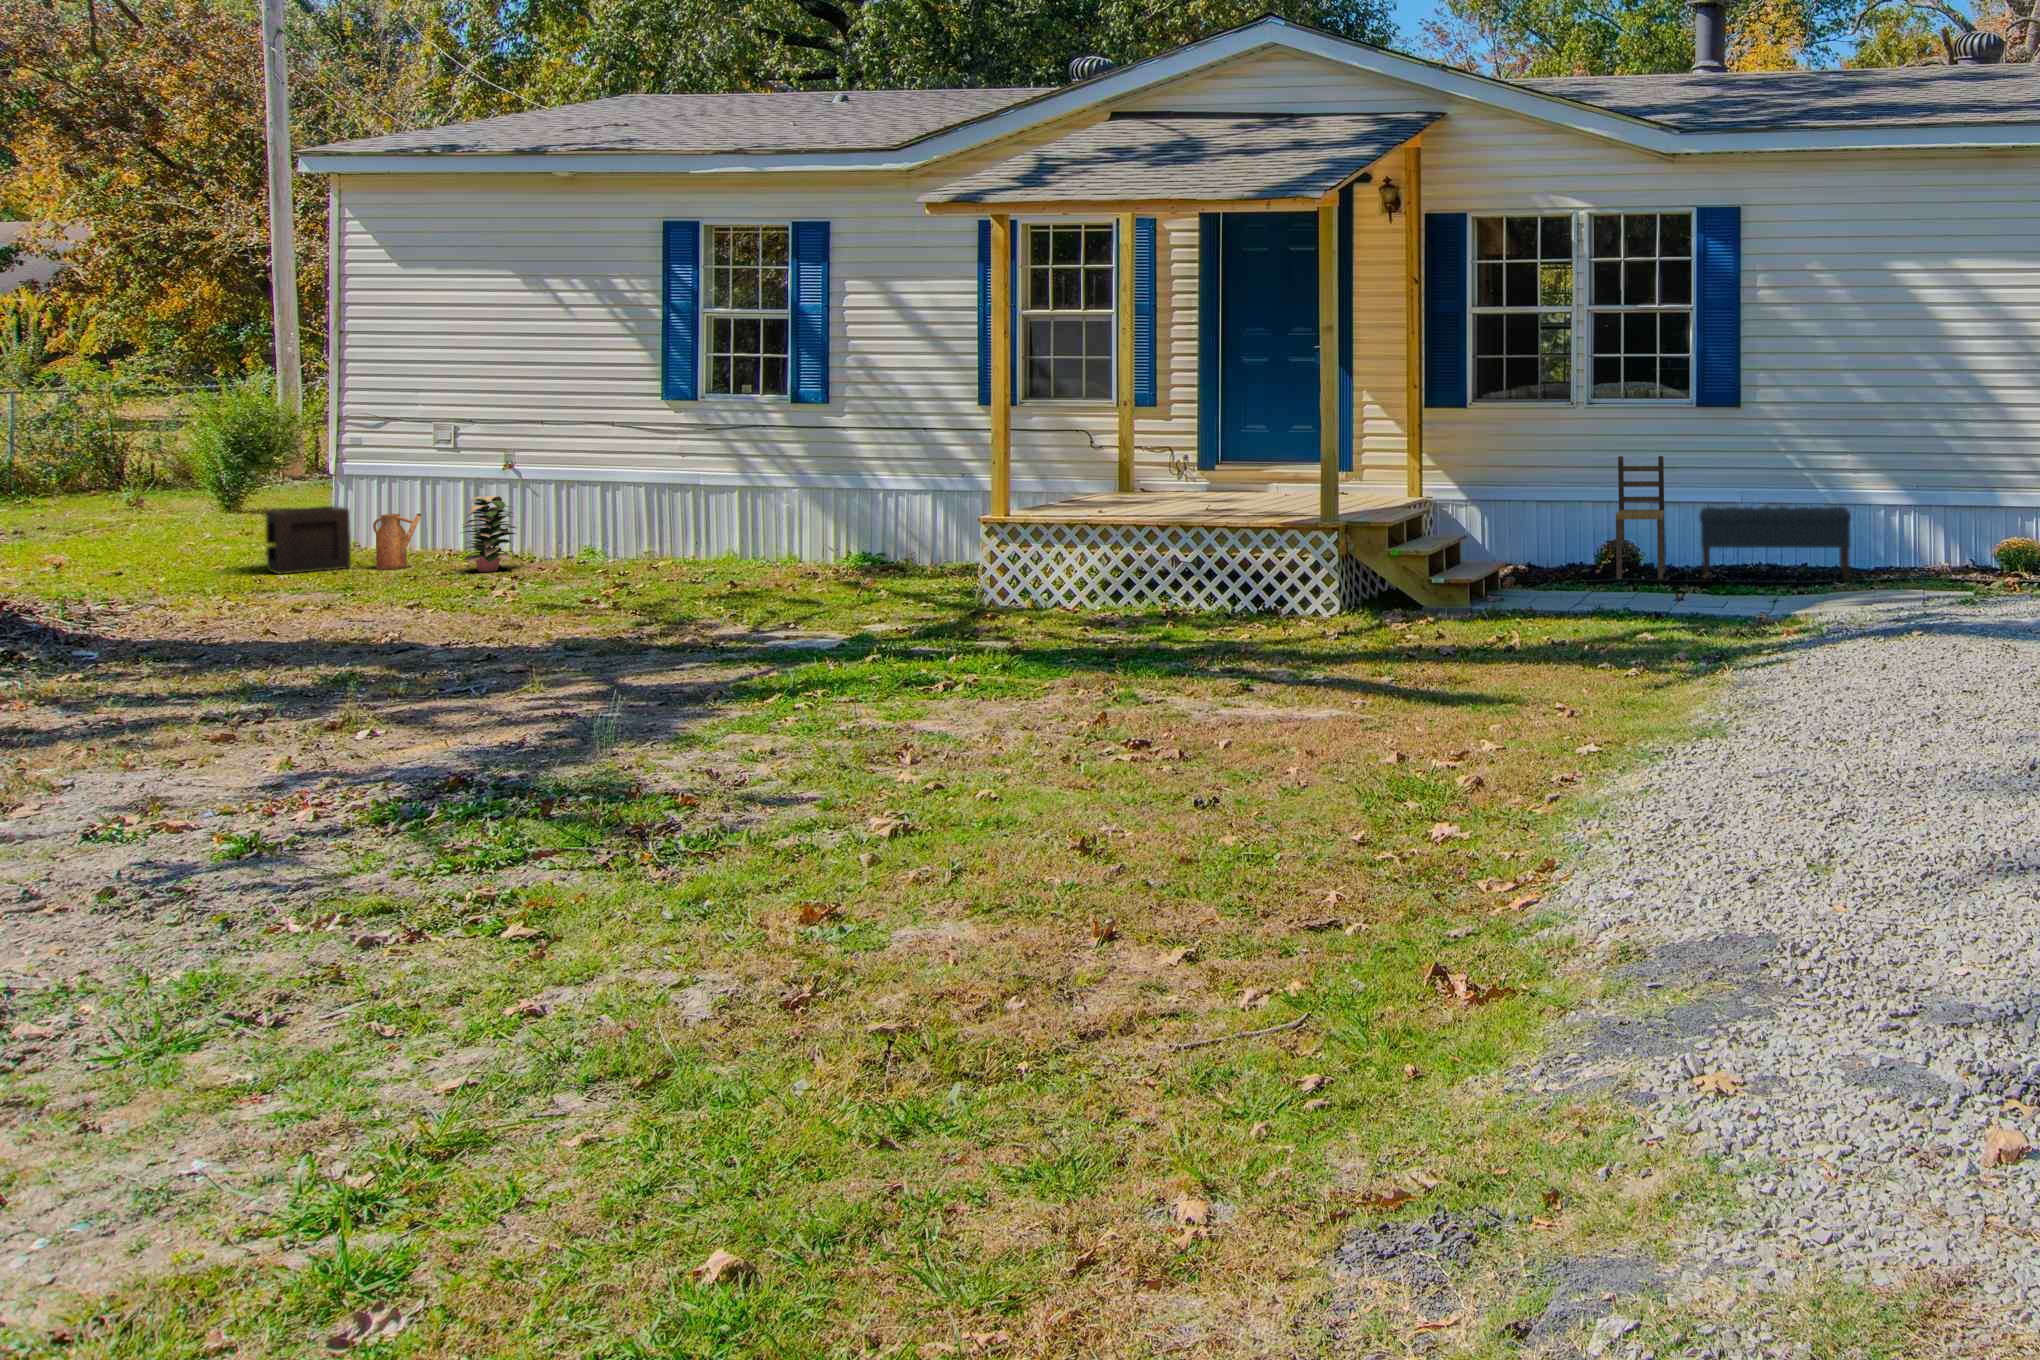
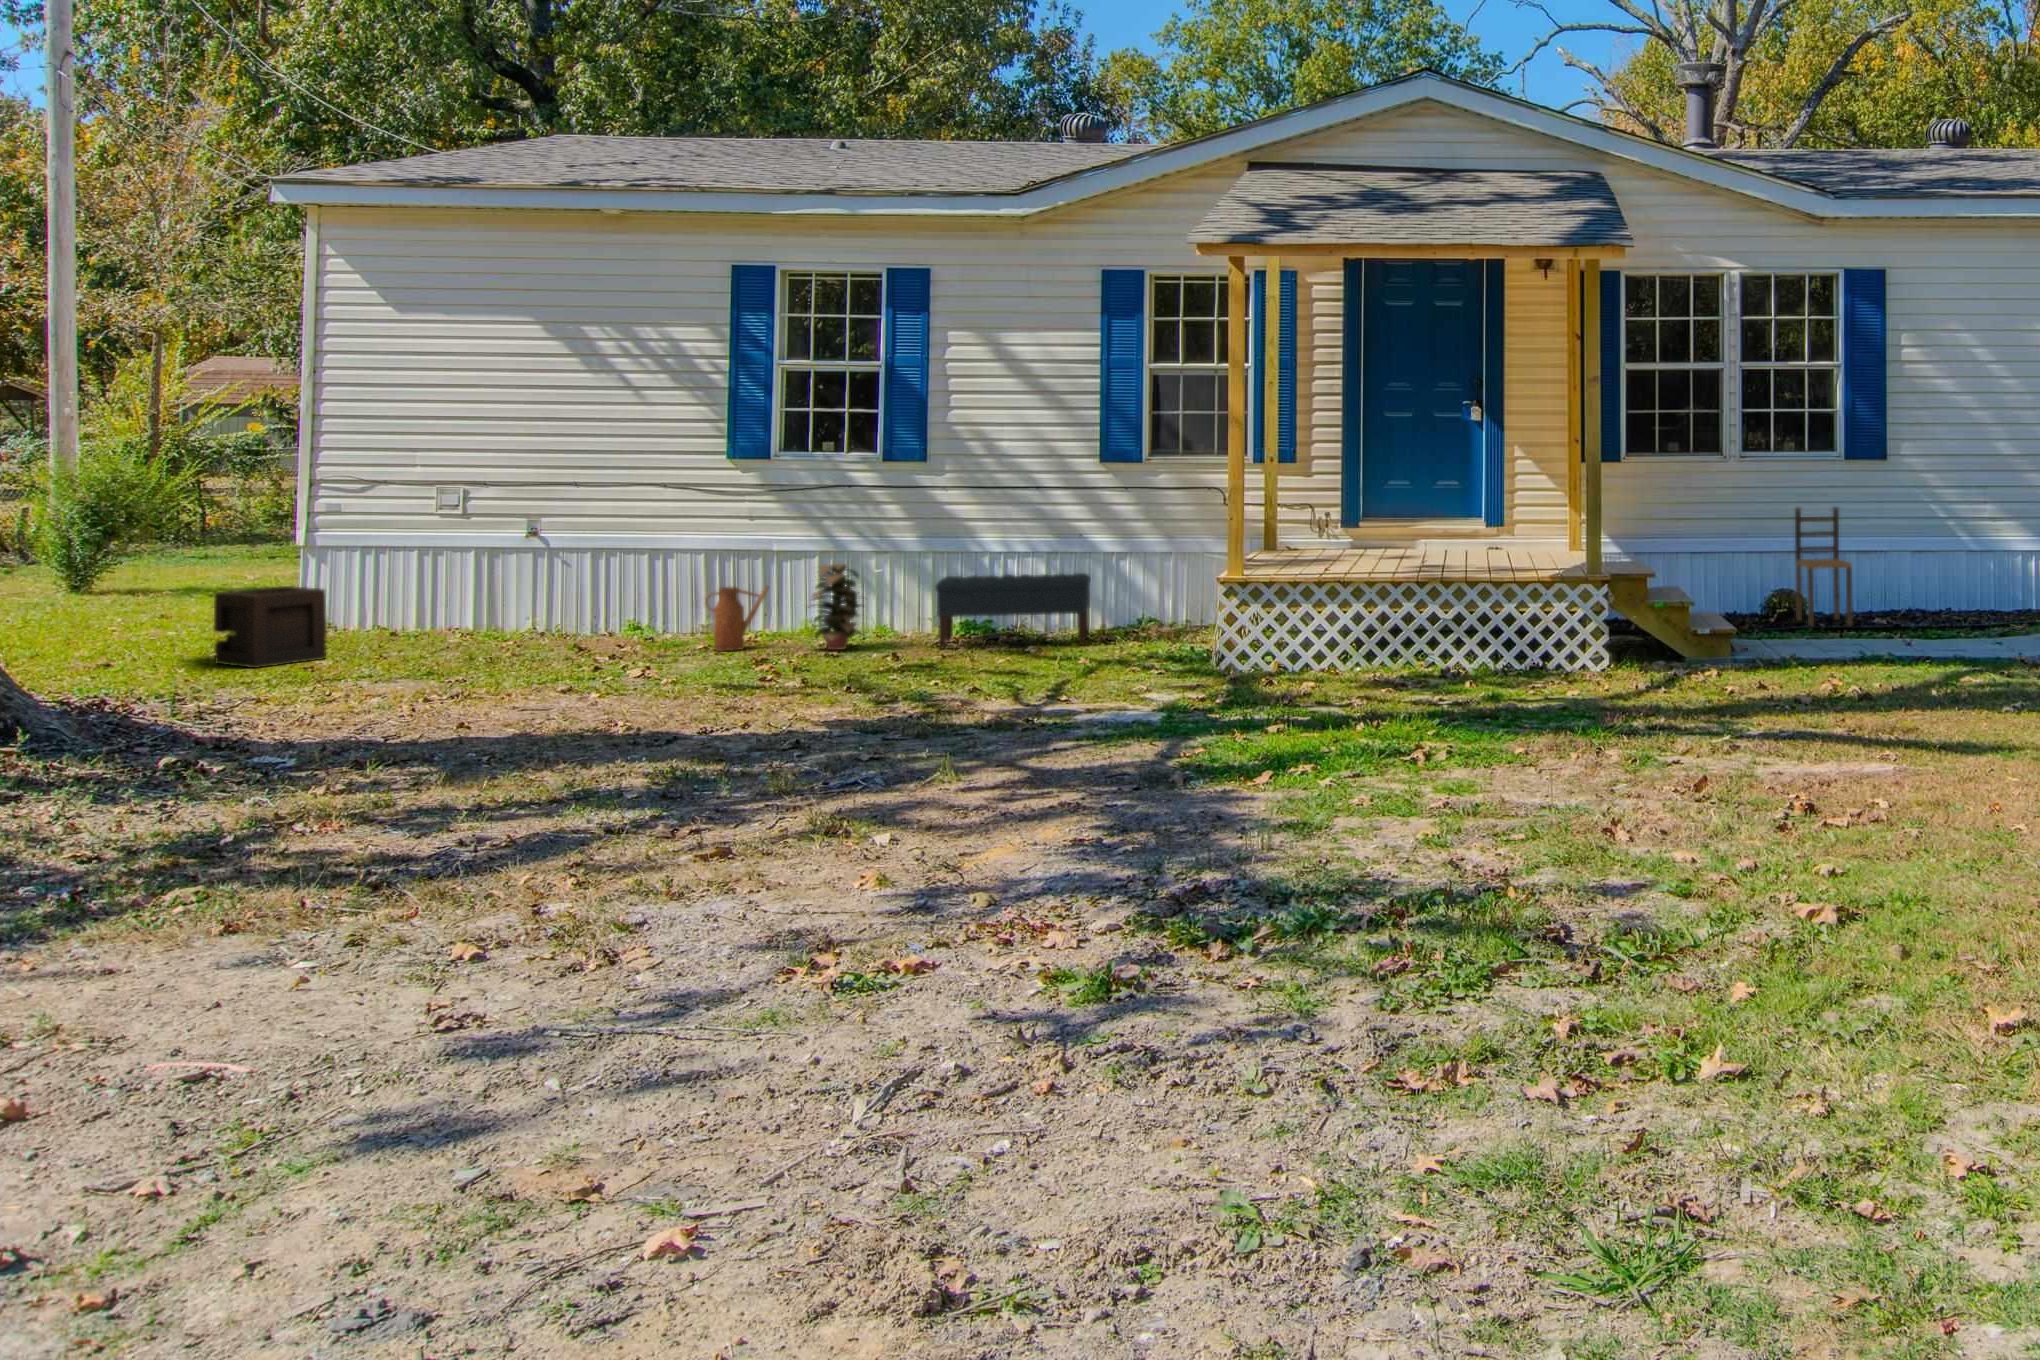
decorative plant: present [462,496,516,572] -> present [808,564,863,650]
bench: present [1699,506,1851,580] -> present [935,573,1091,649]
watering can: present [373,514,421,570] -> present [705,586,769,651]

